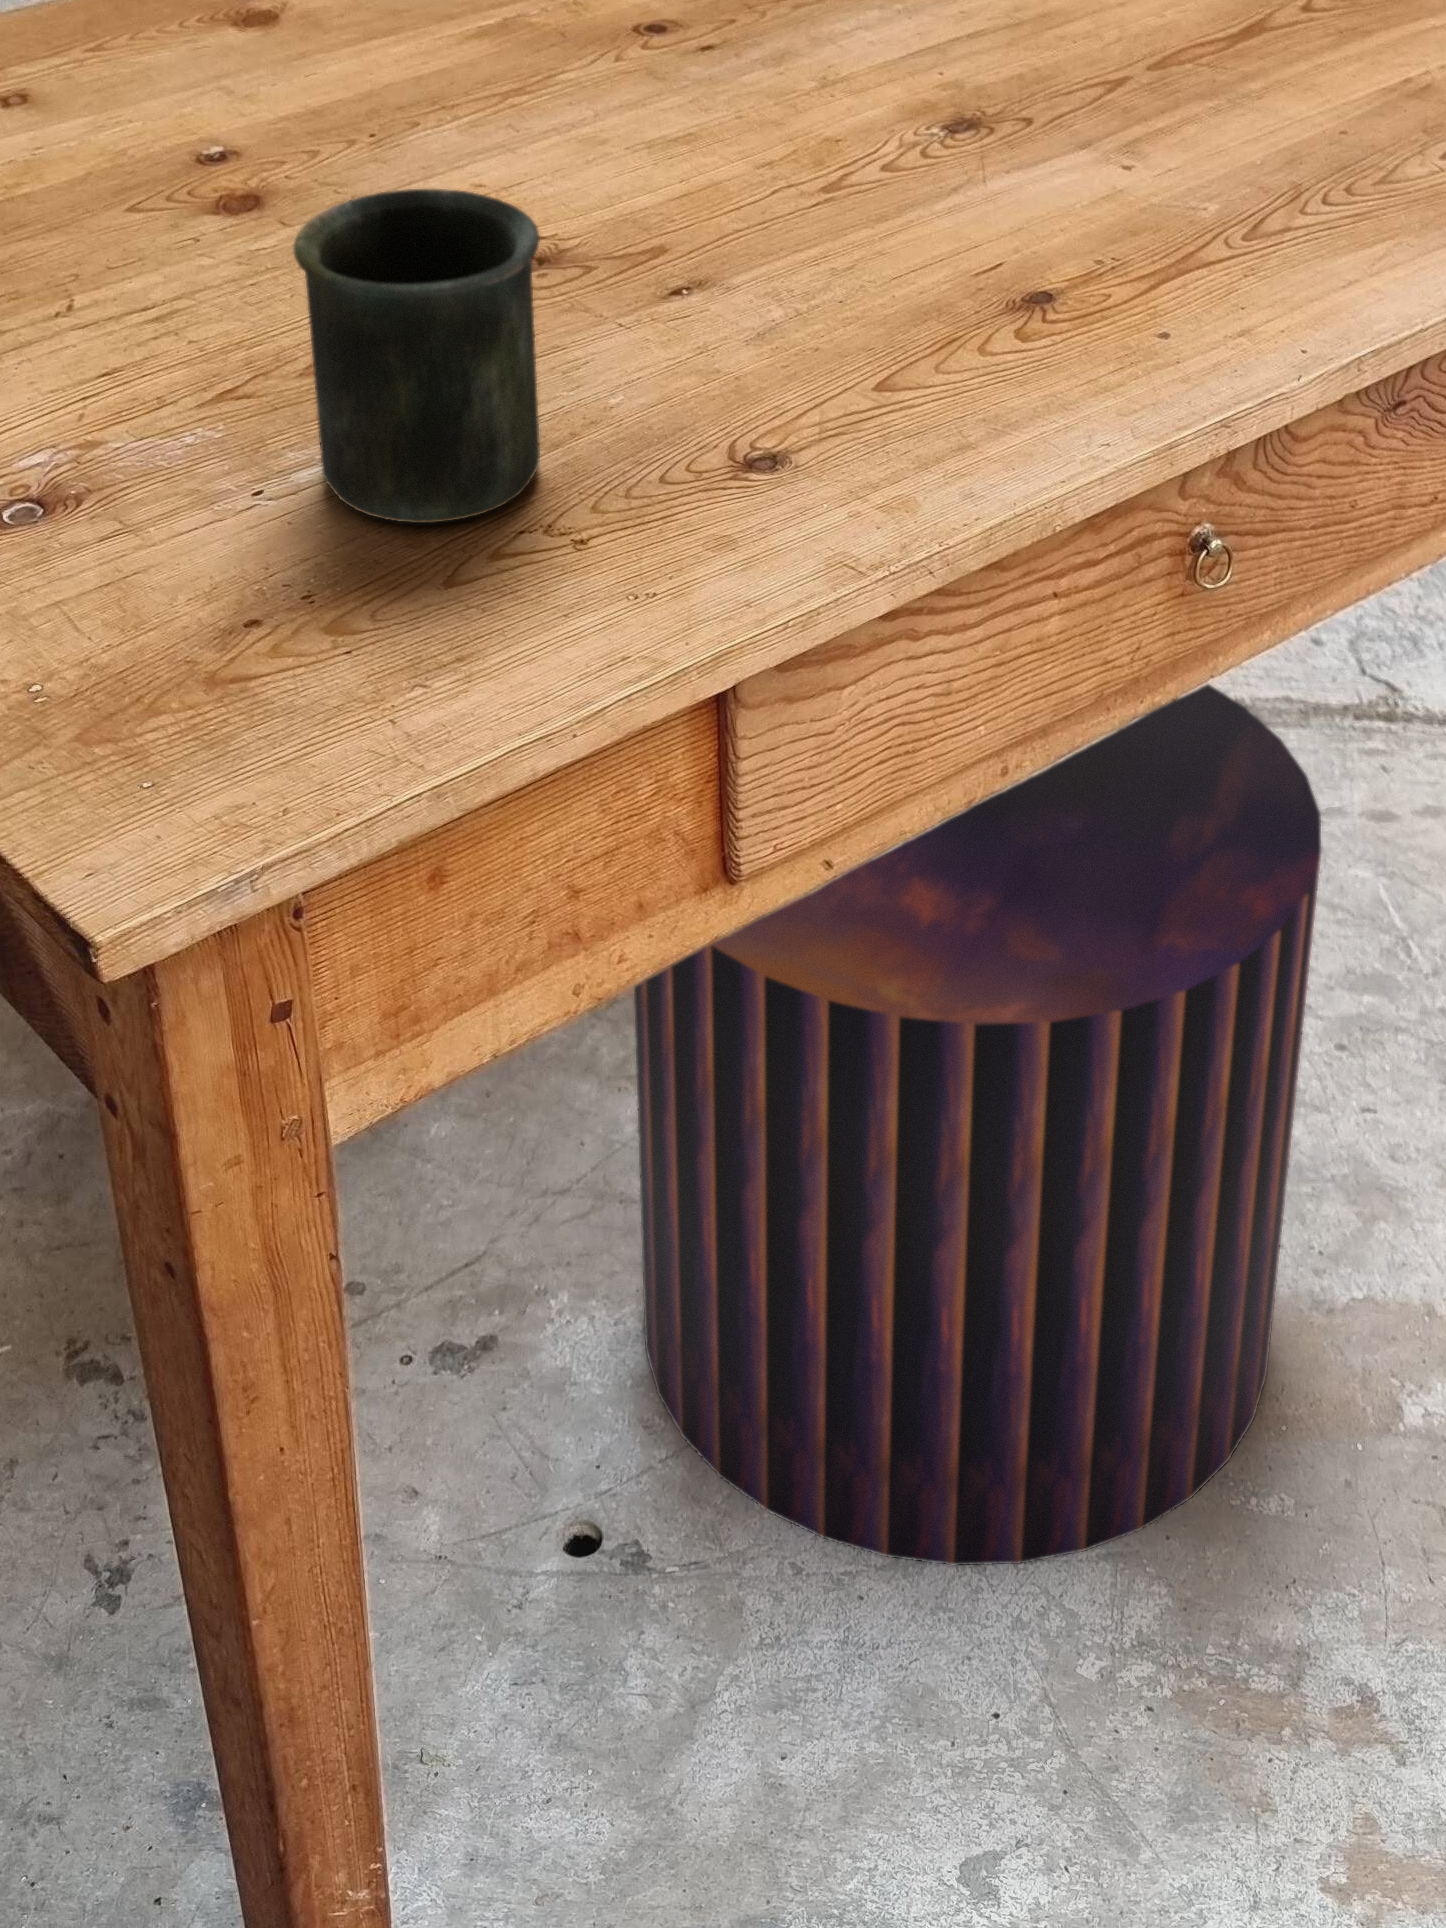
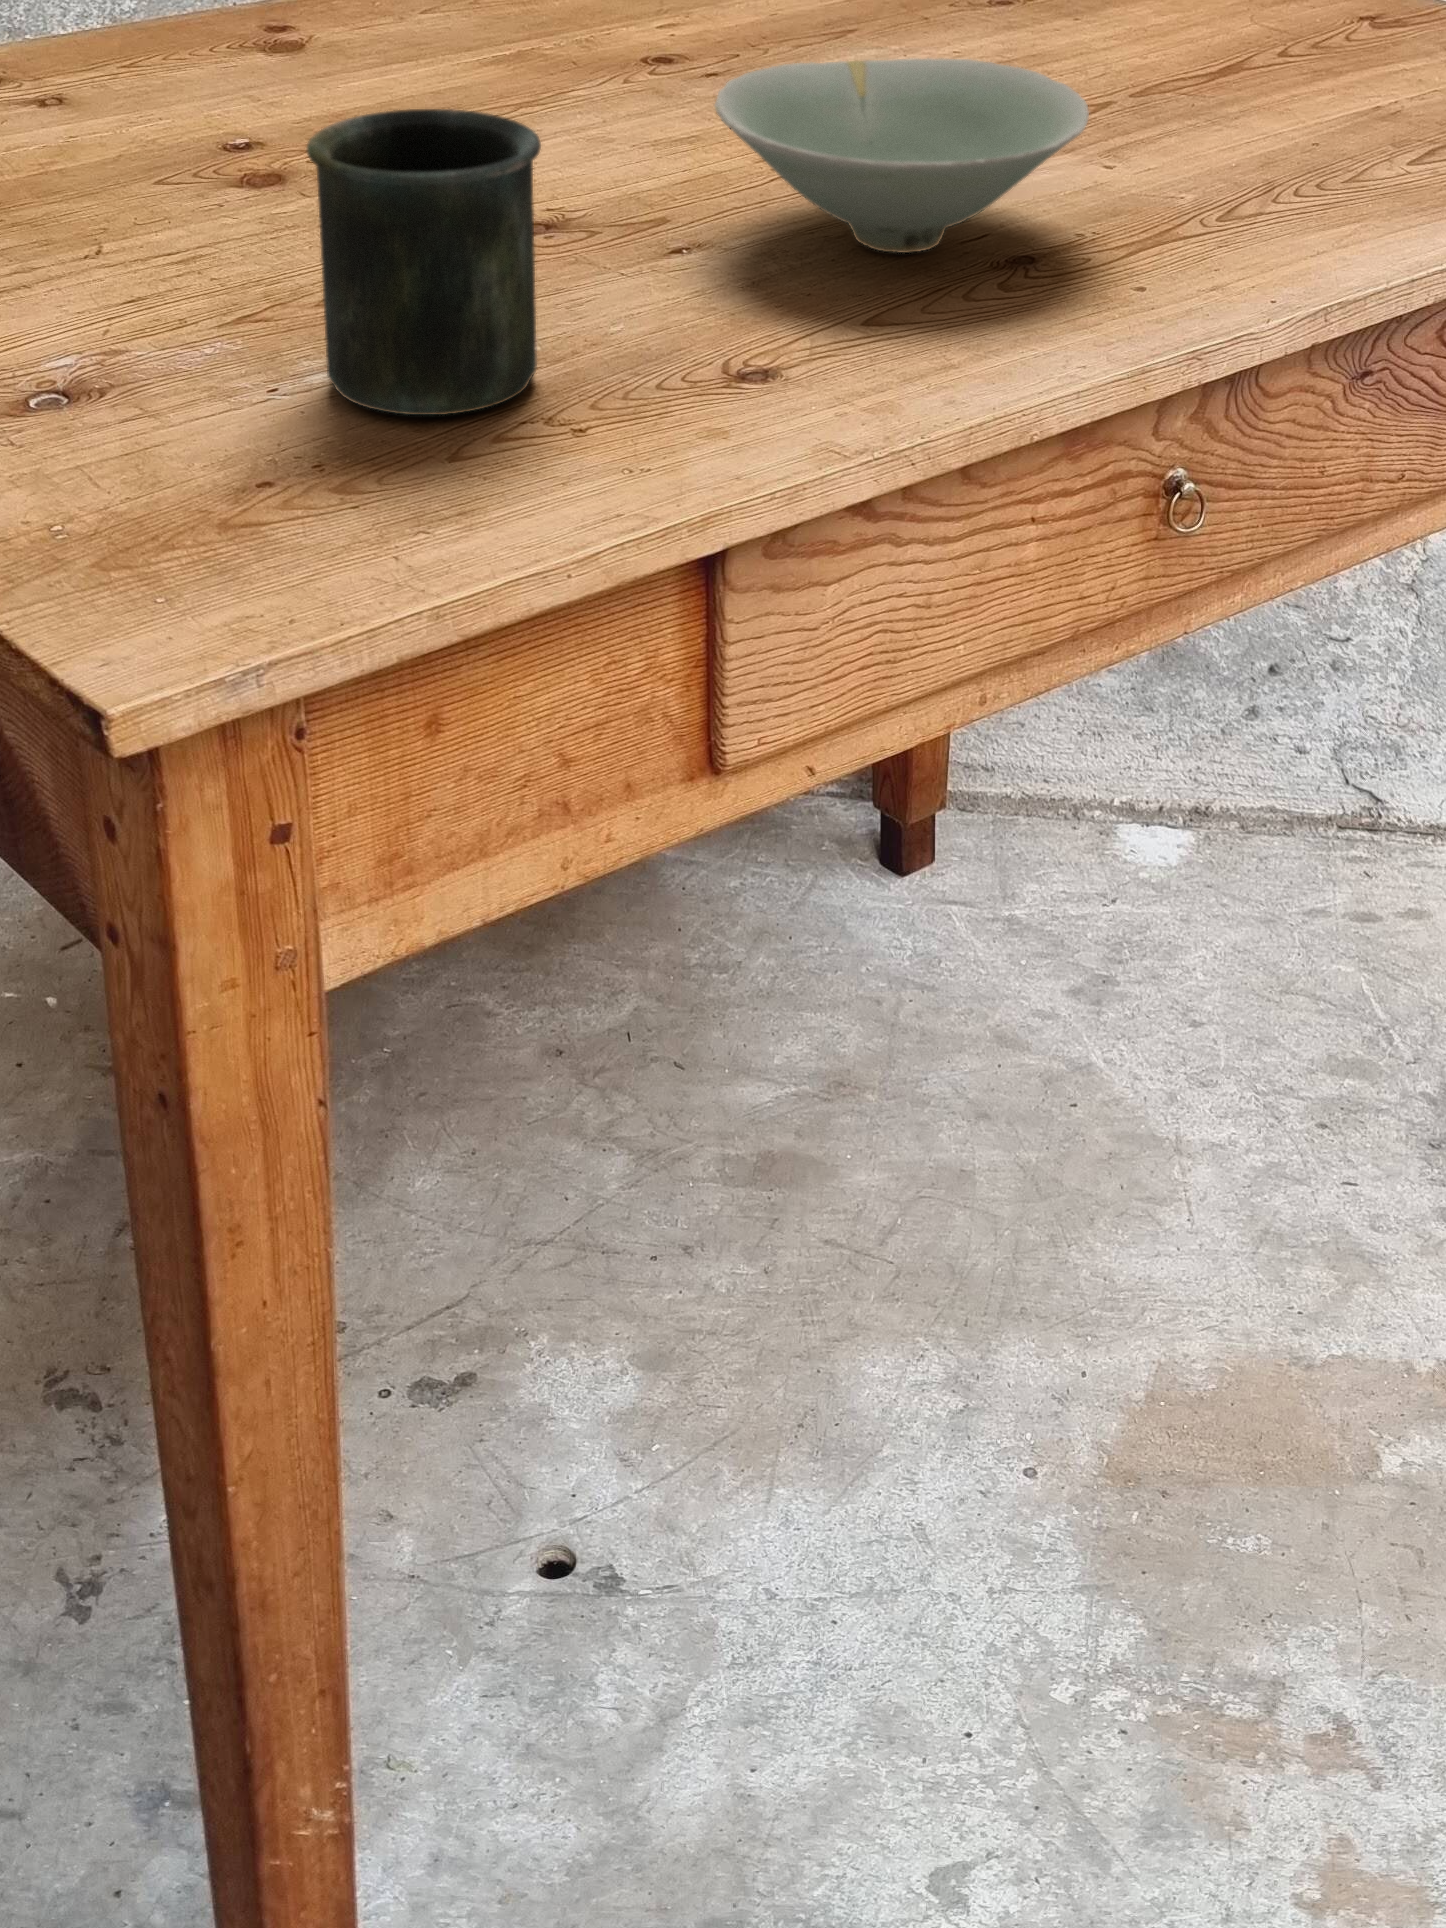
bowl: none [717,70,1110,292] -> present [715,58,1089,253]
pouf: present [634,684,1321,1565] -> none [618,665,1298,1593]

